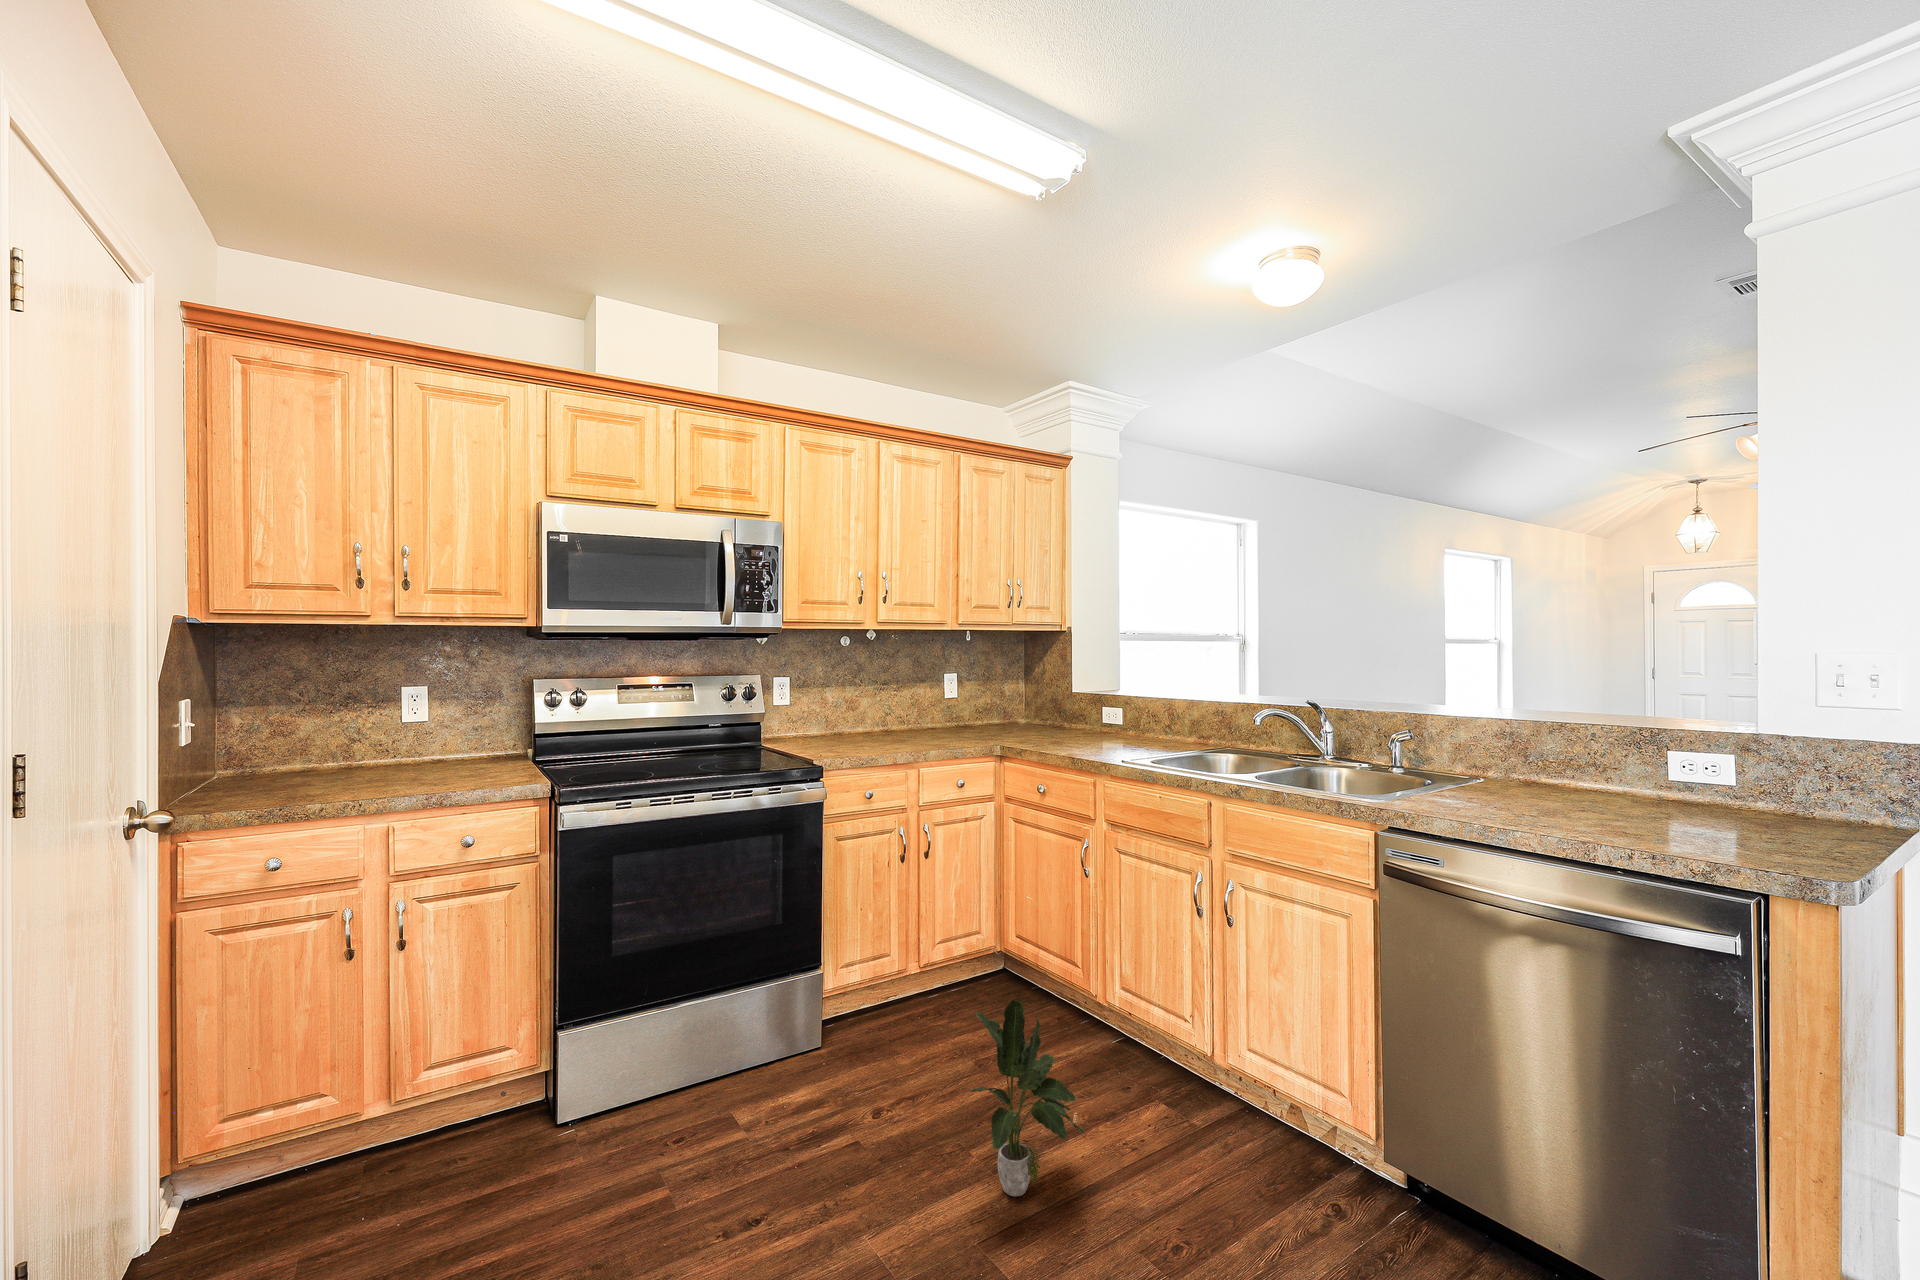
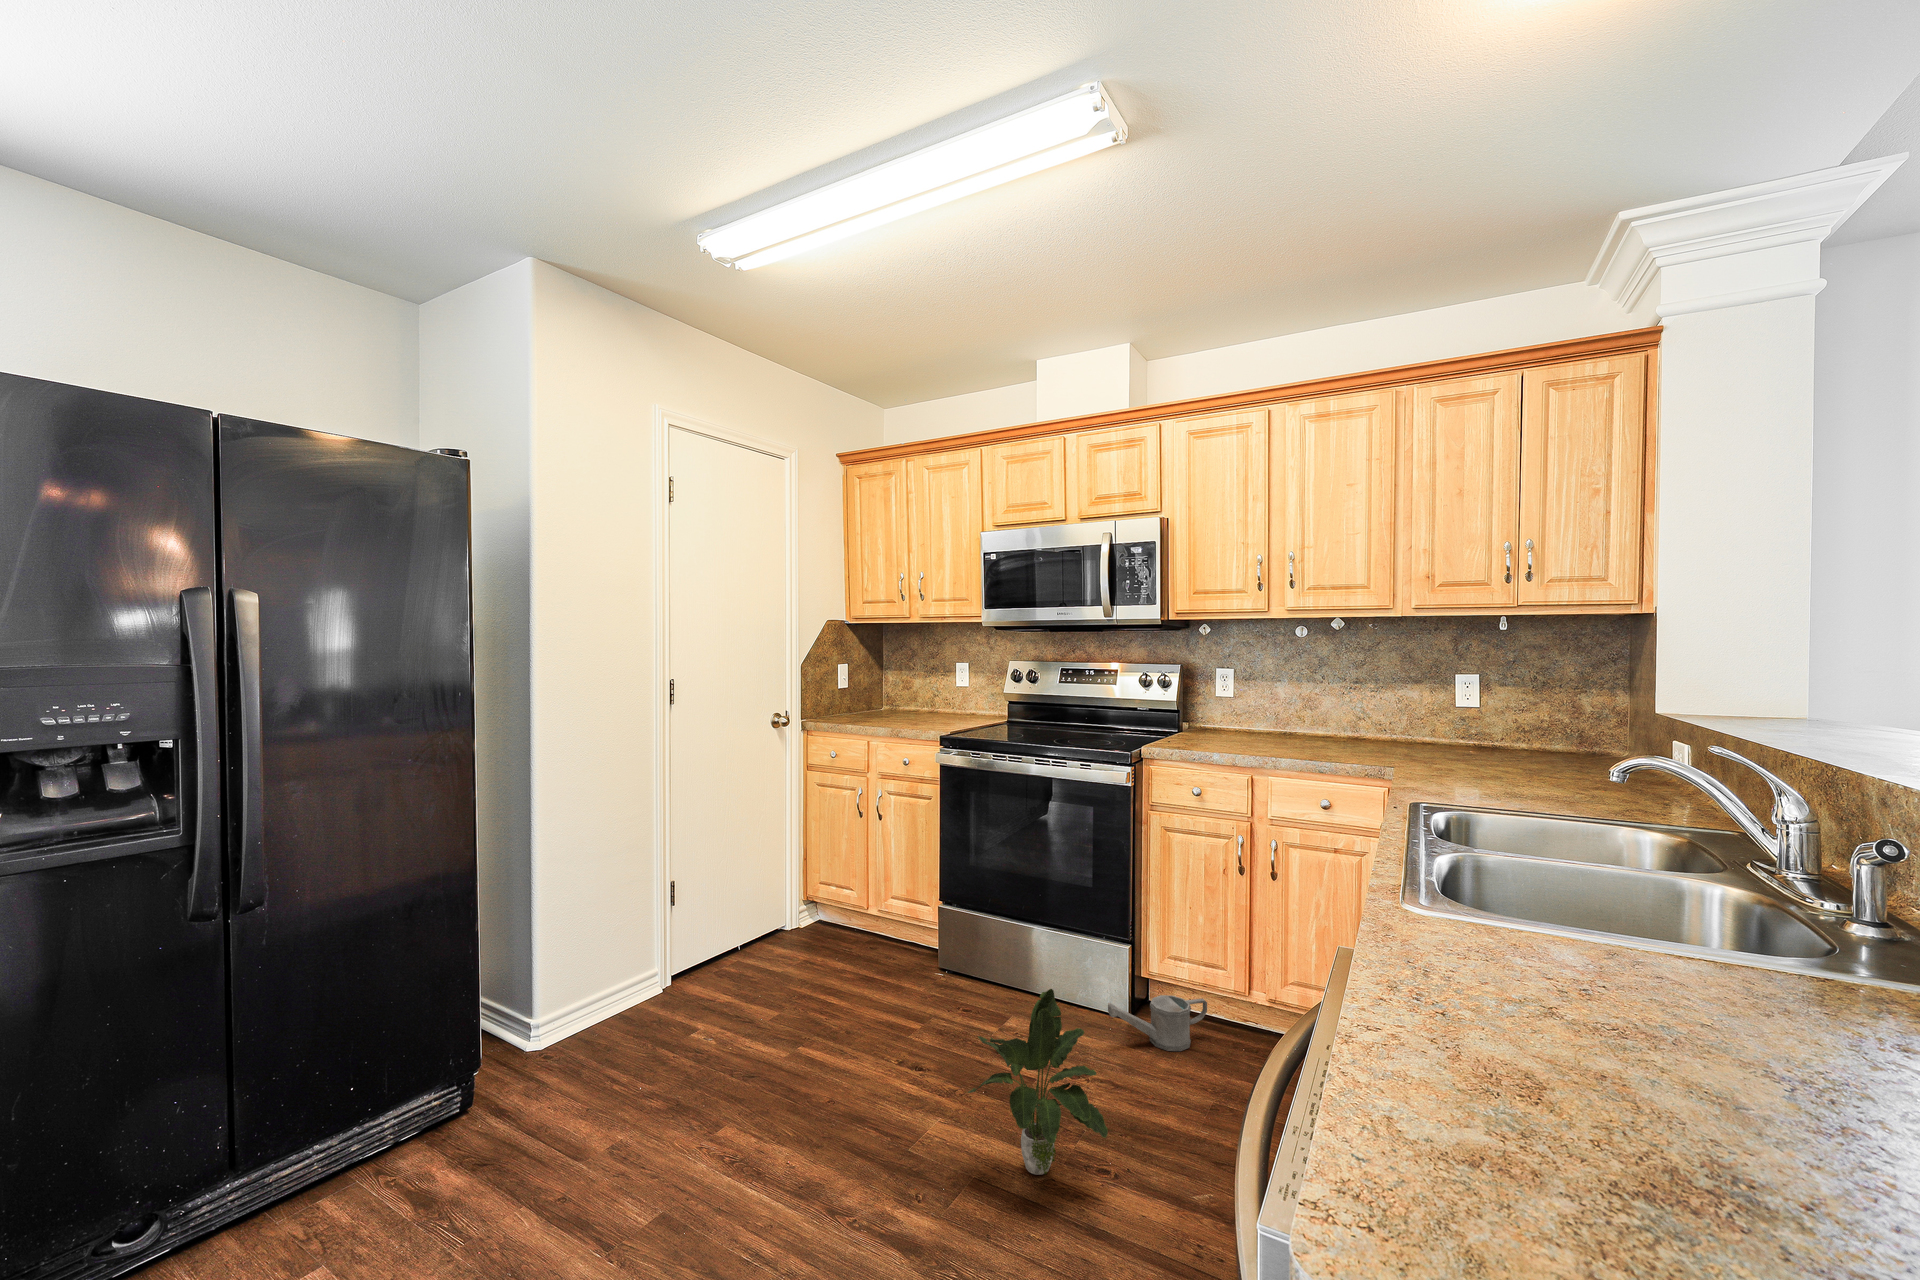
watering can: none [860,991,905,1054] -> present [1108,995,1207,1051]

